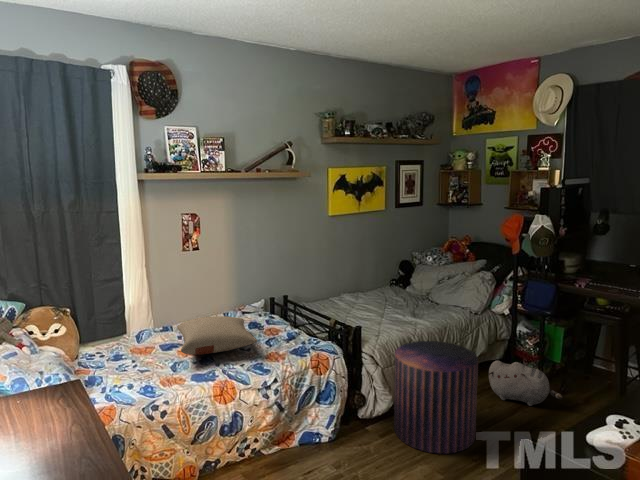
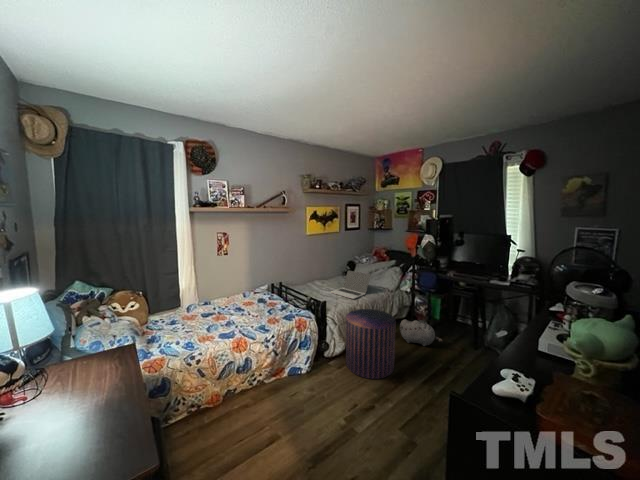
laptop: none [370,276,440,325] -> present [331,270,371,299]
pillow: present [177,316,257,355] -> none [212,296,262,320]

